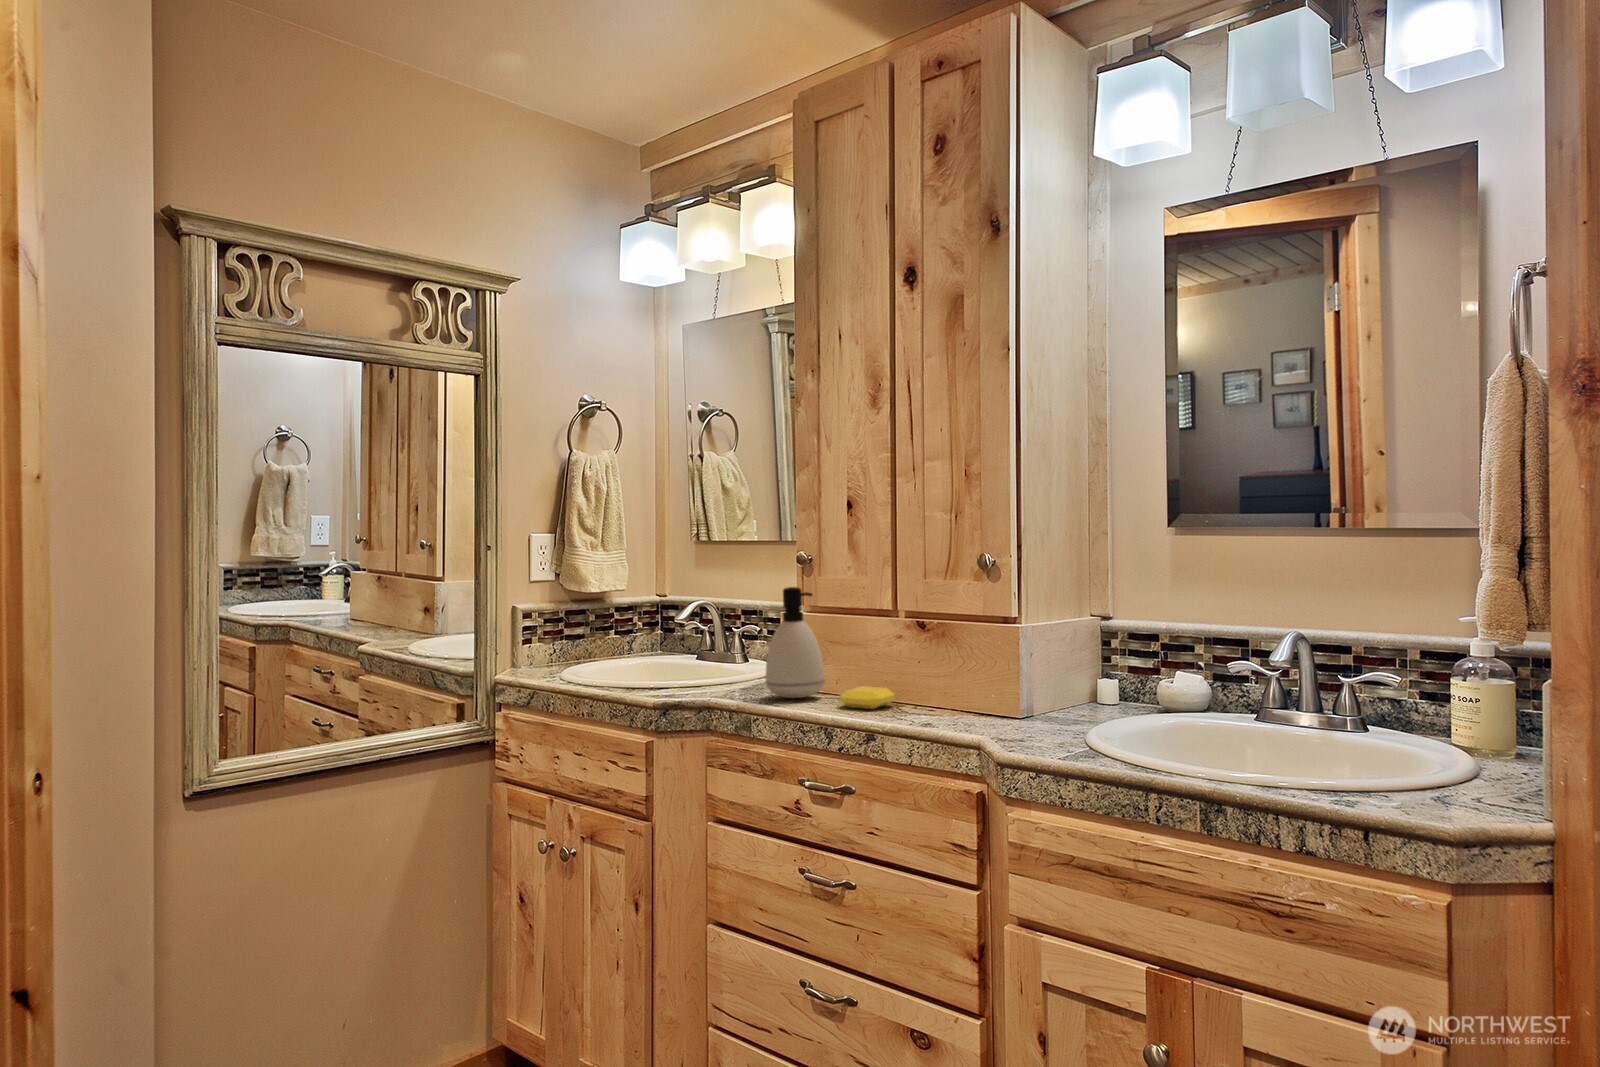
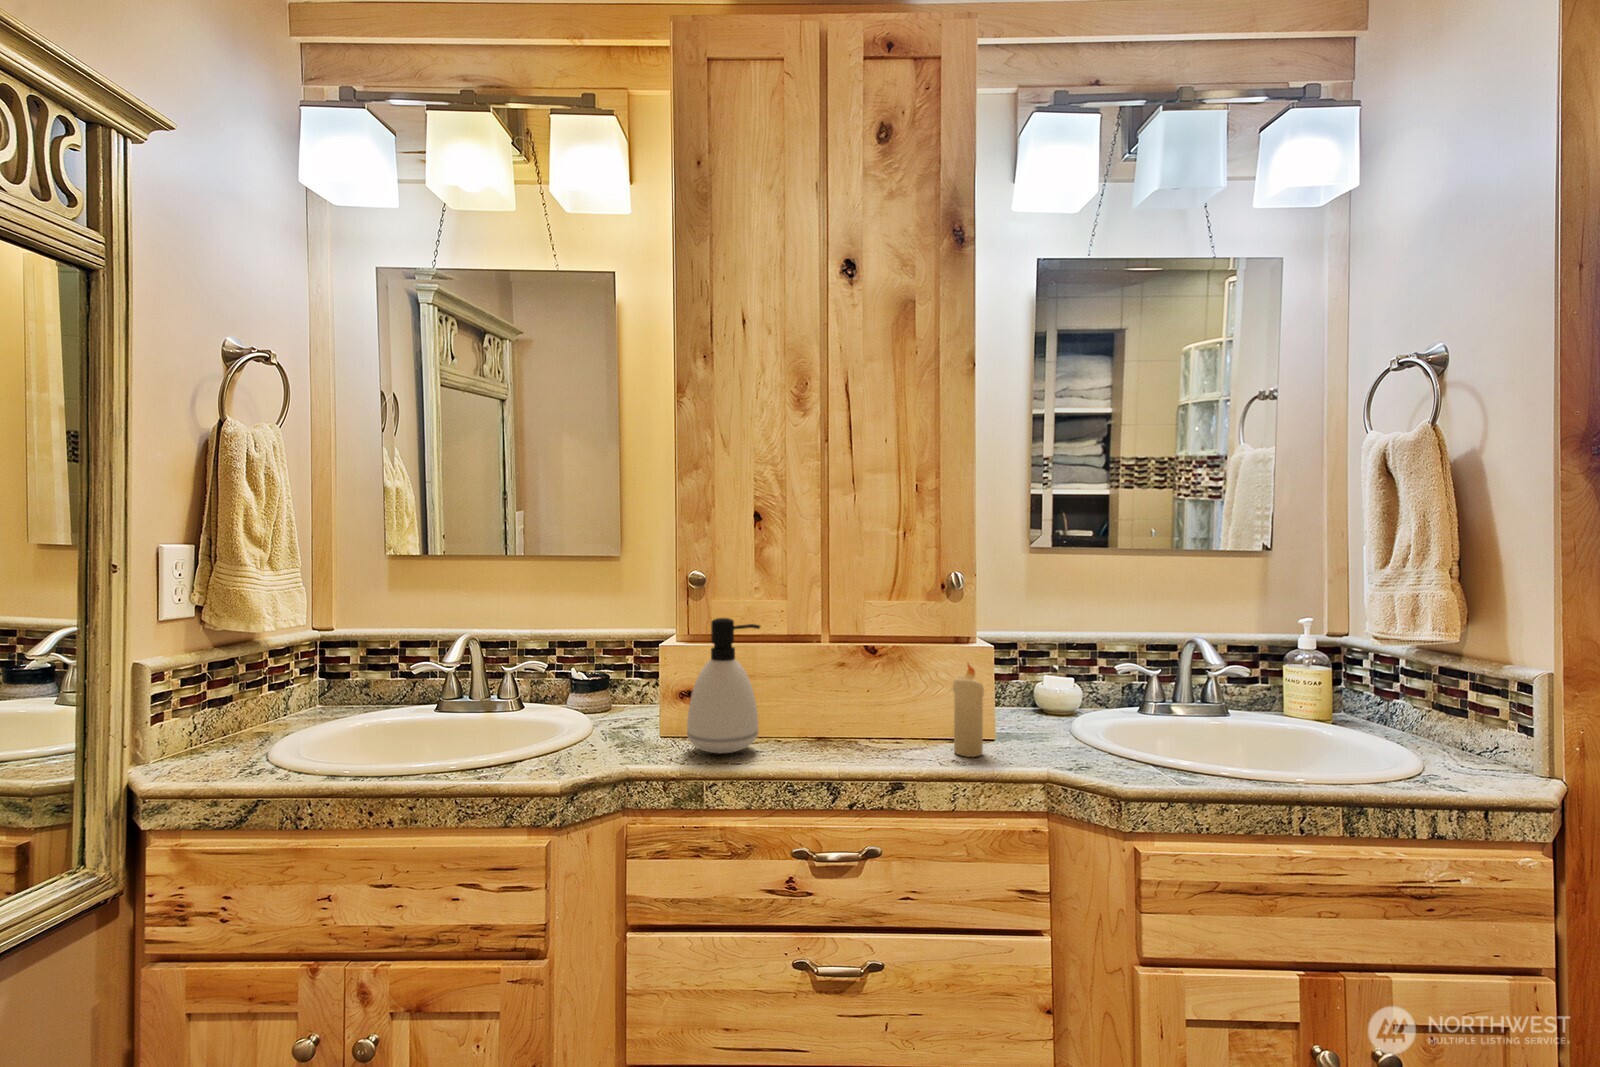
candle: none [942,632,972,722] -> present [953,664,984,757]
soap bar: present [839,686,895,709] -> none [803,725,862,755]

